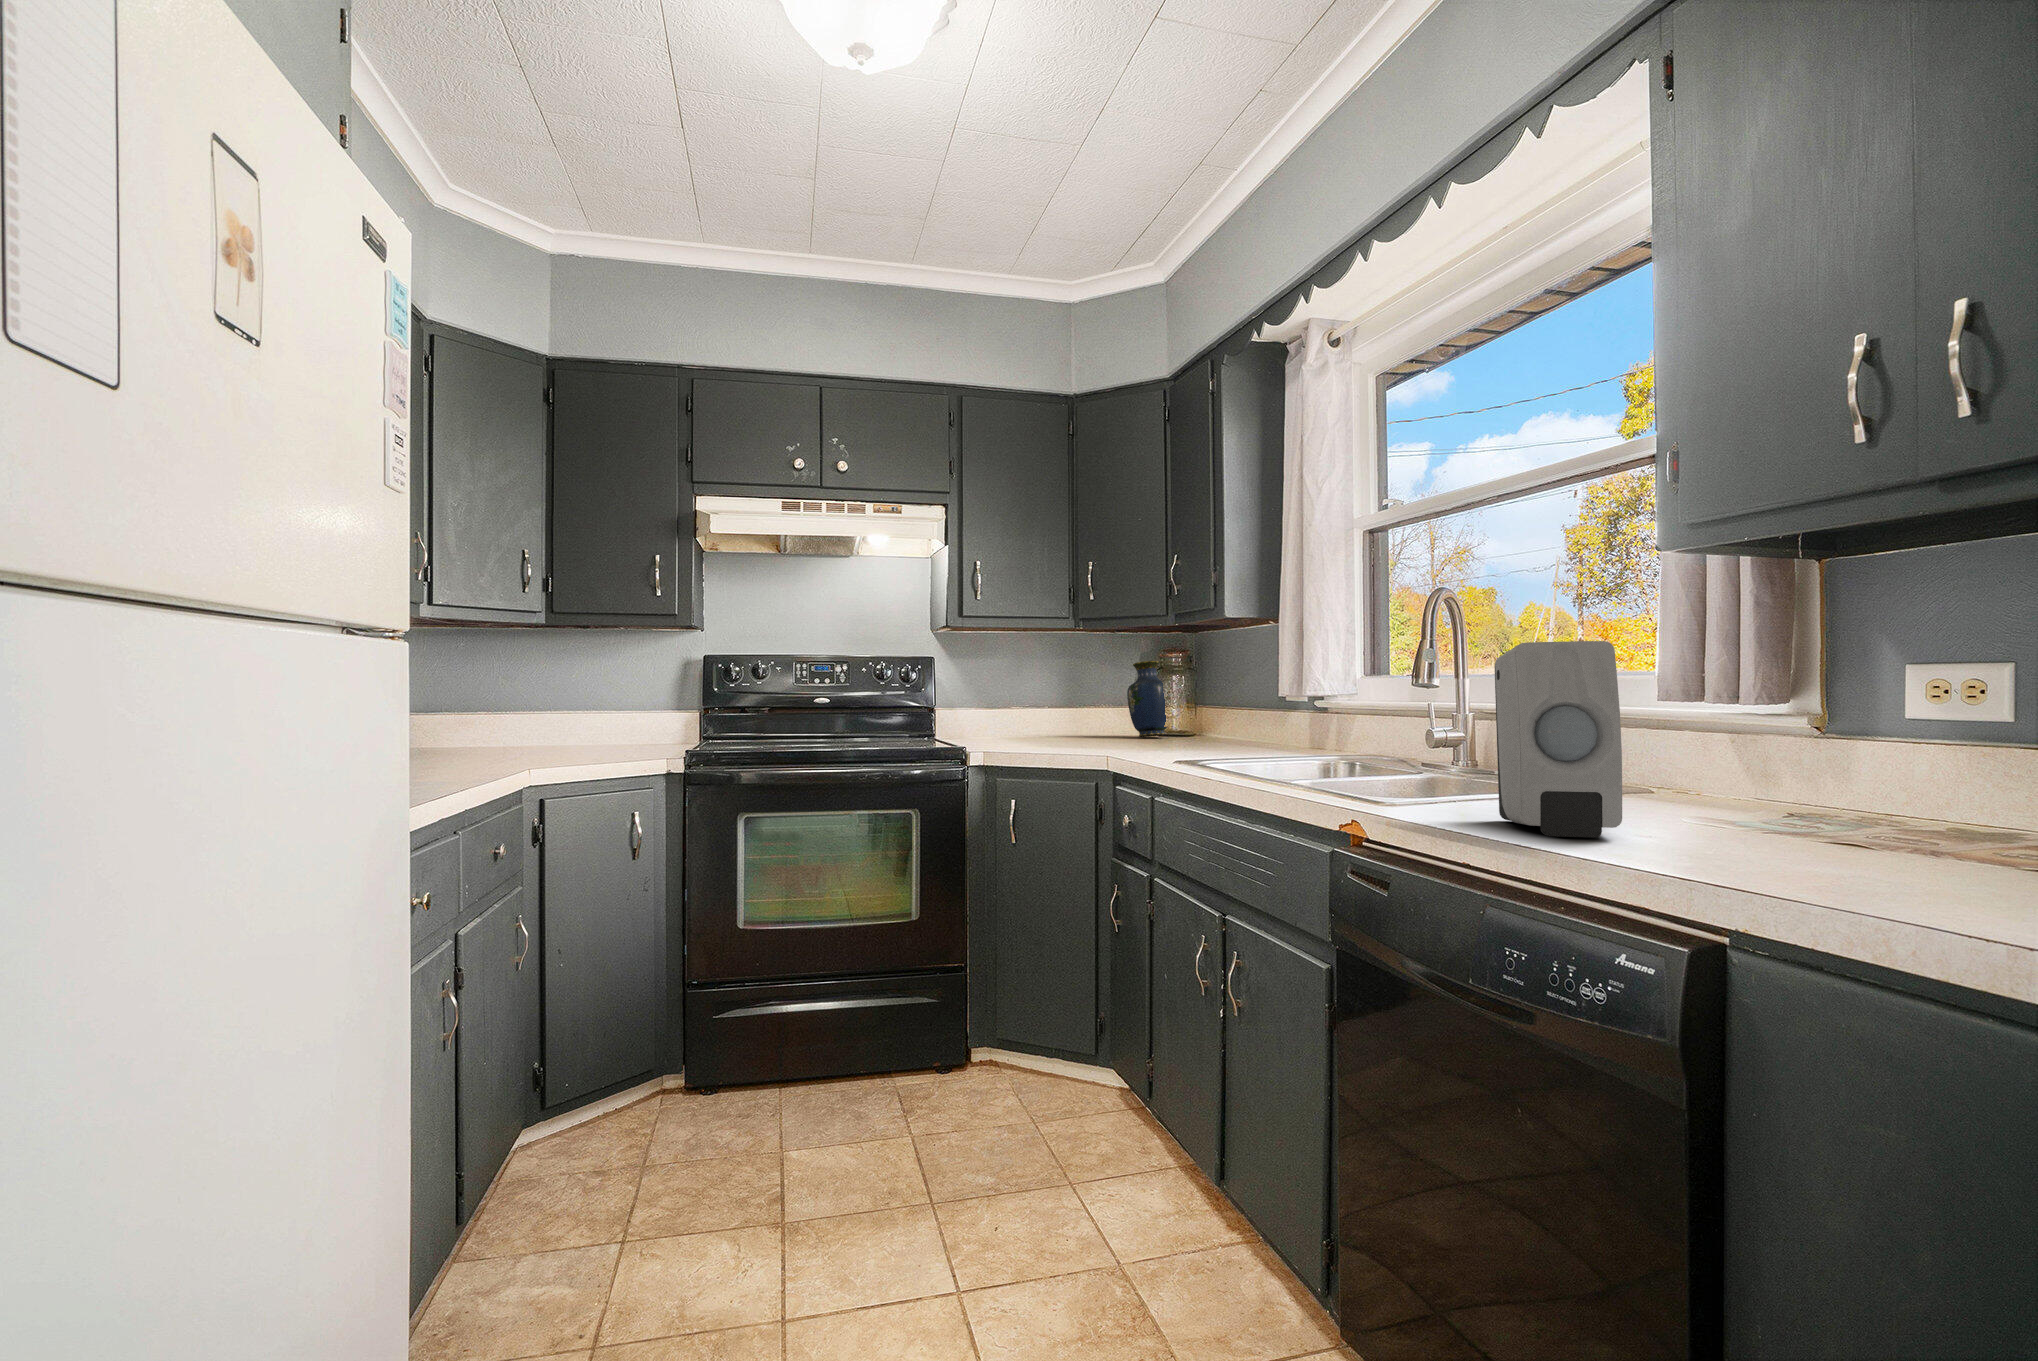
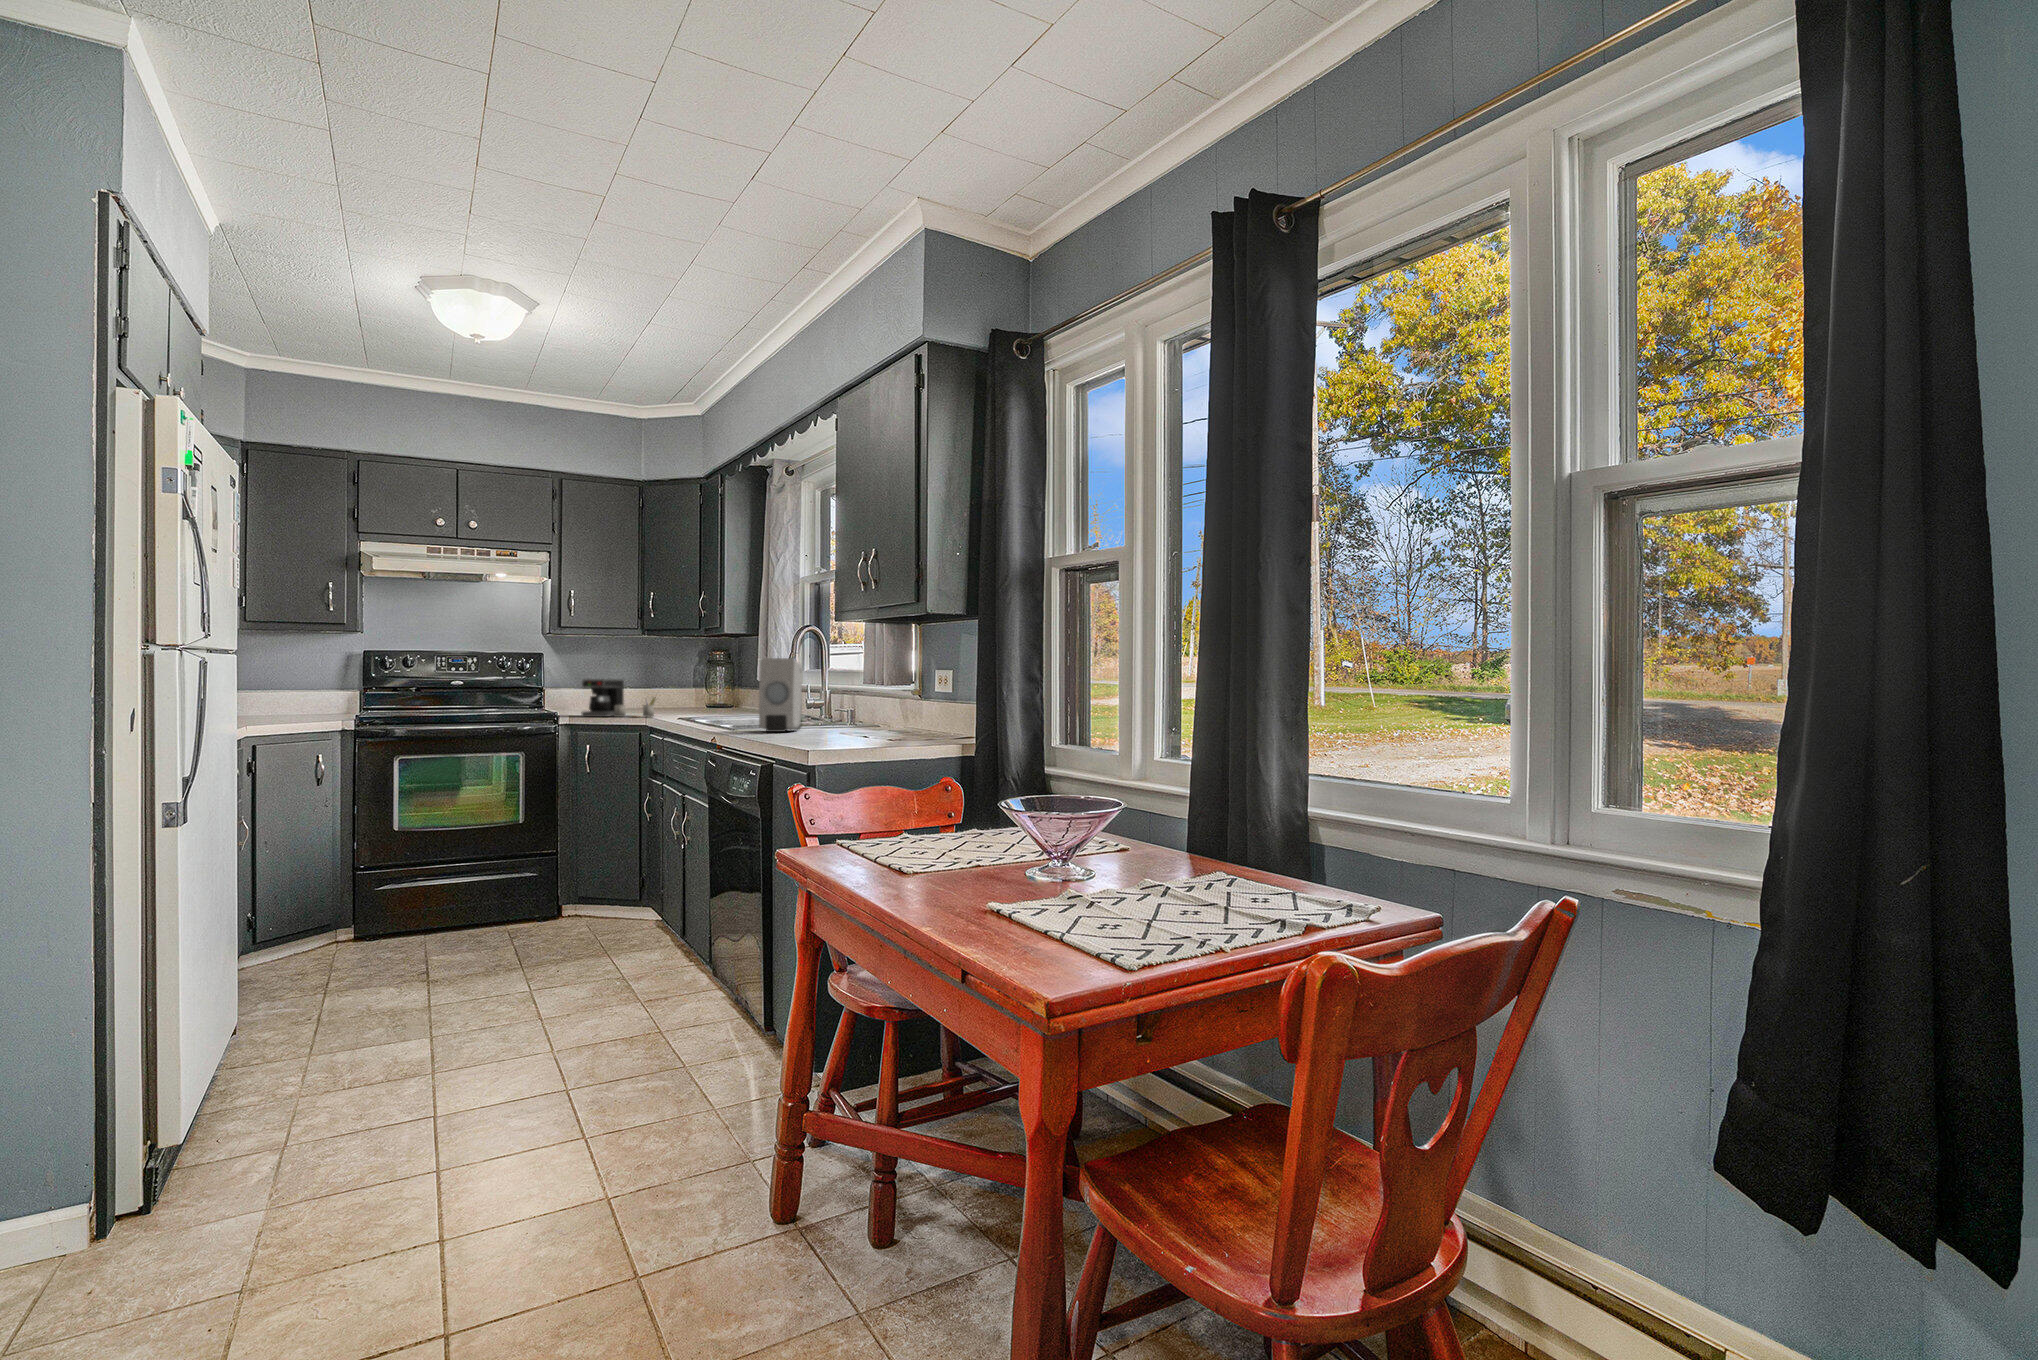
vase: present [1127,661,1167,737] -> none [688,659,718,710]
coffee maker: none [999,693,1117,755] -> present [582,679,656,717]

